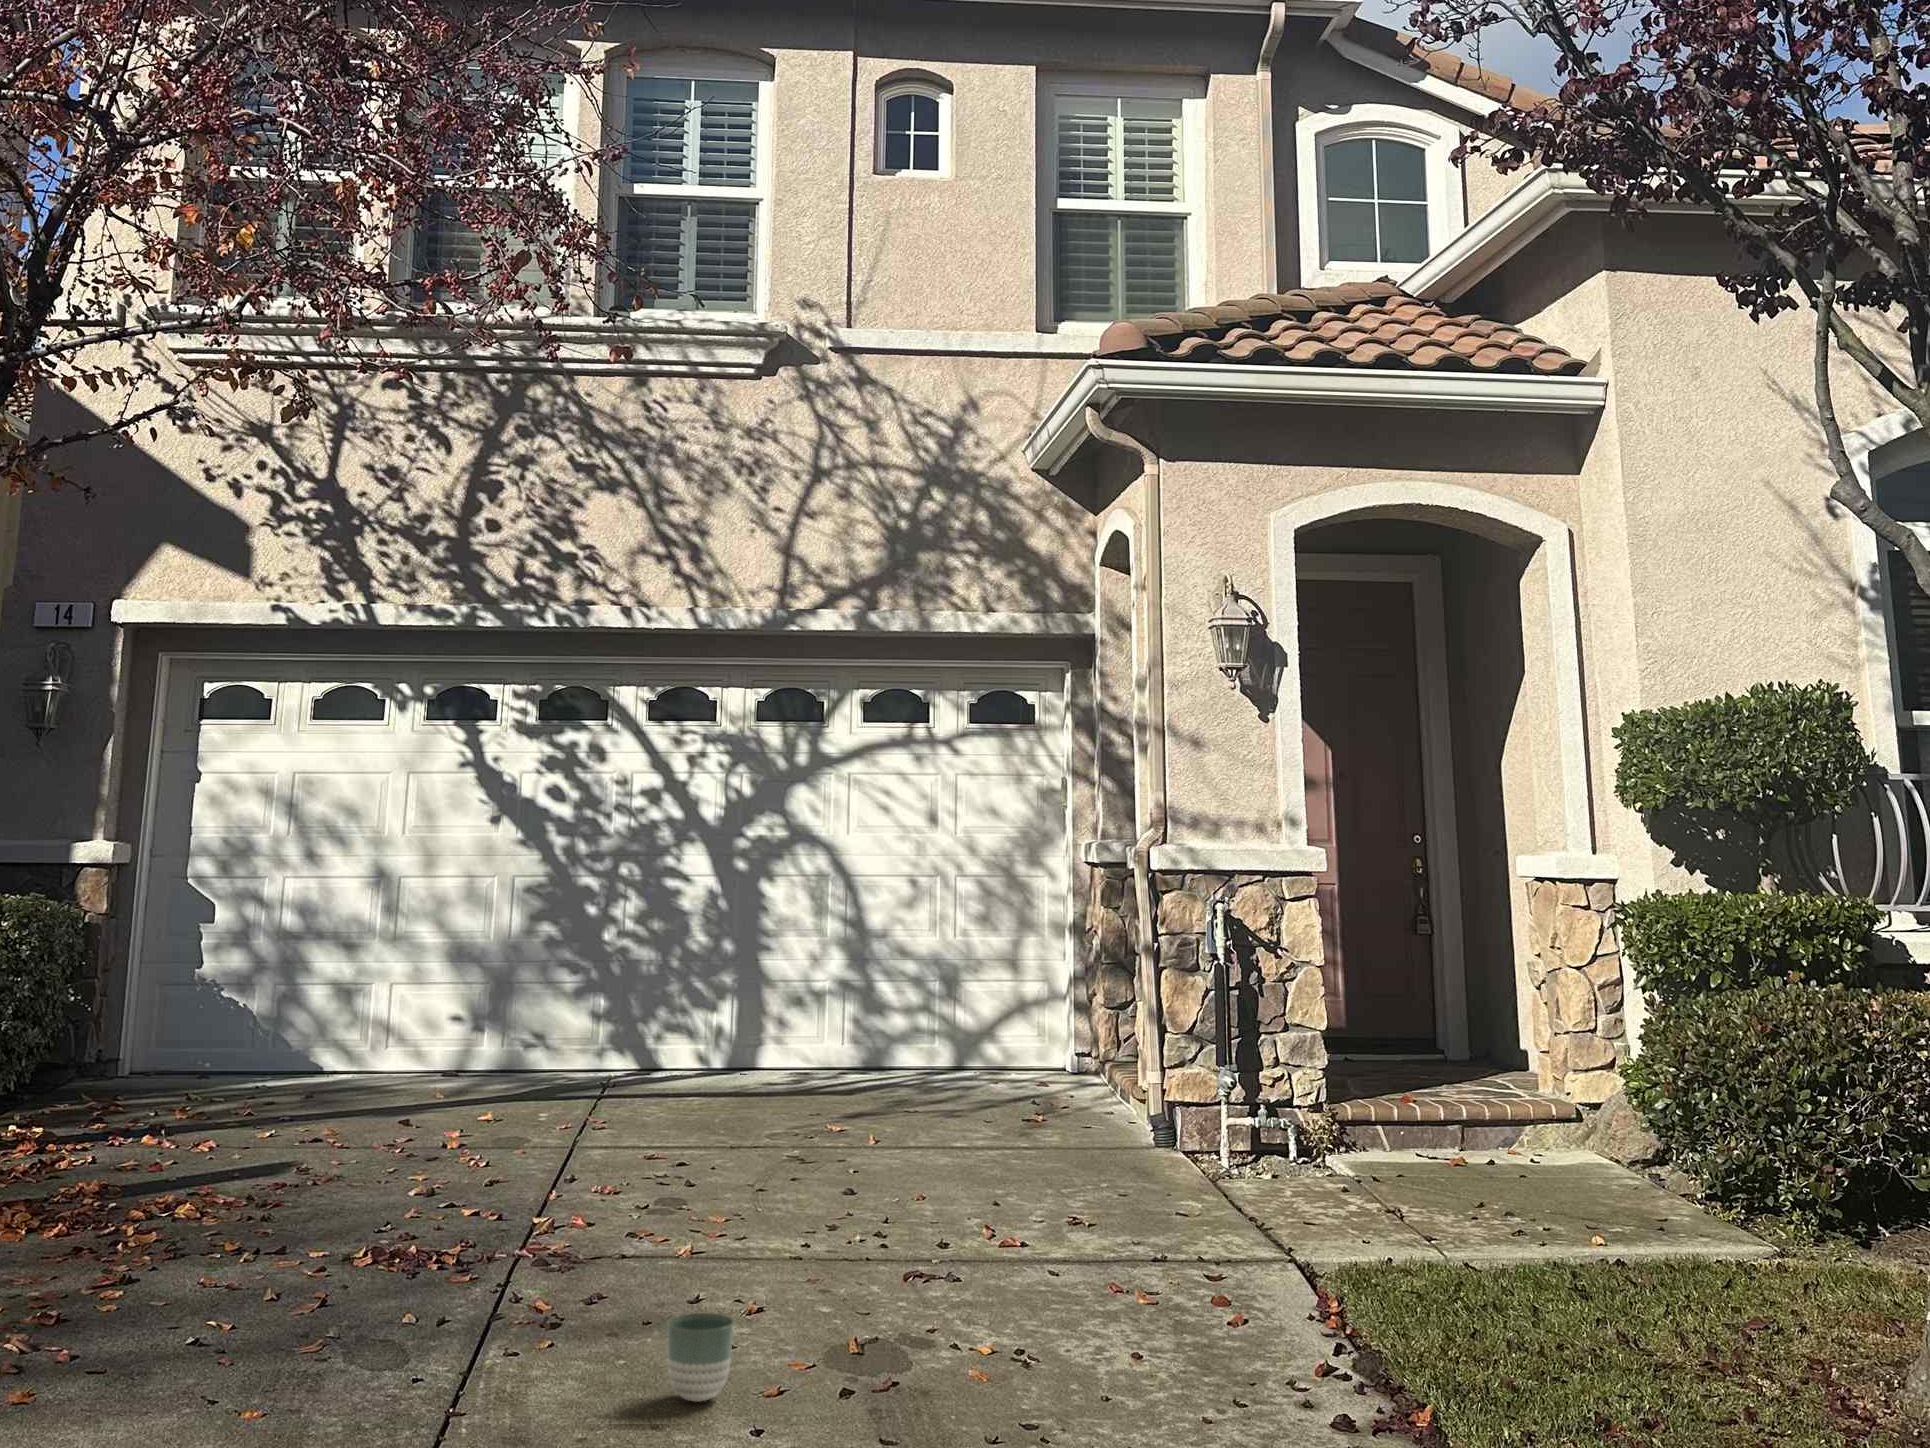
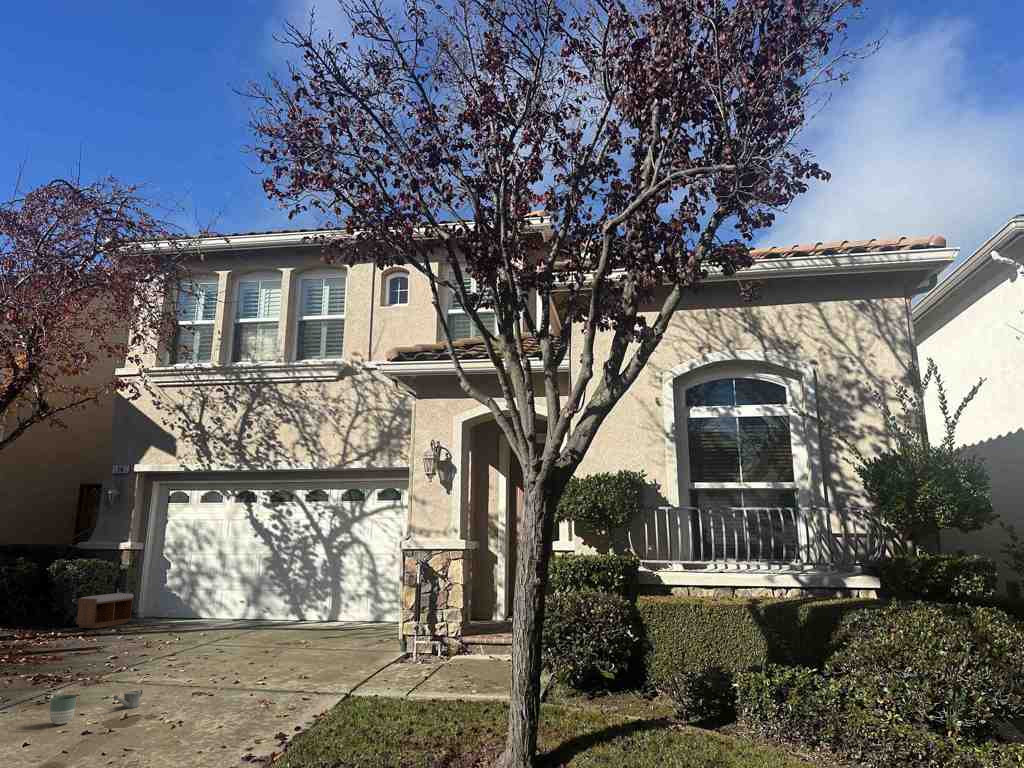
bench: none [10,997,152,1109] -> present [76,593,134,628]
watering can: none [759,1290,802,1347] -> present [114,690,143,709]

